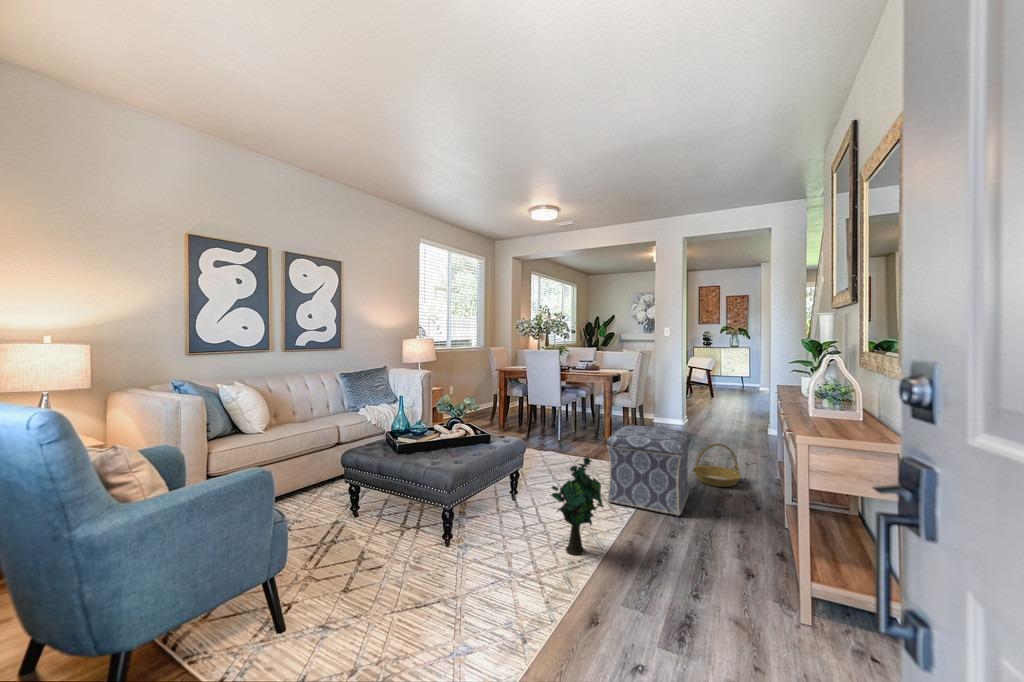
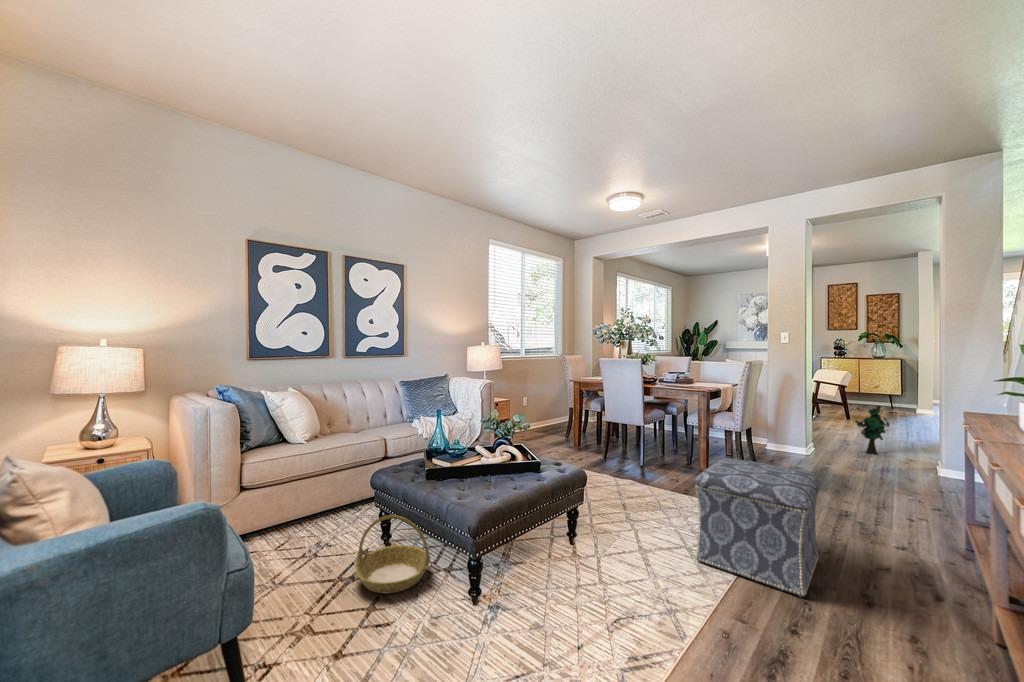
basket: present [693,444,741,487] -> present [355,515,430,593]
decorative plant: present [551,457,604,555] -> present [855,406,890,454]

